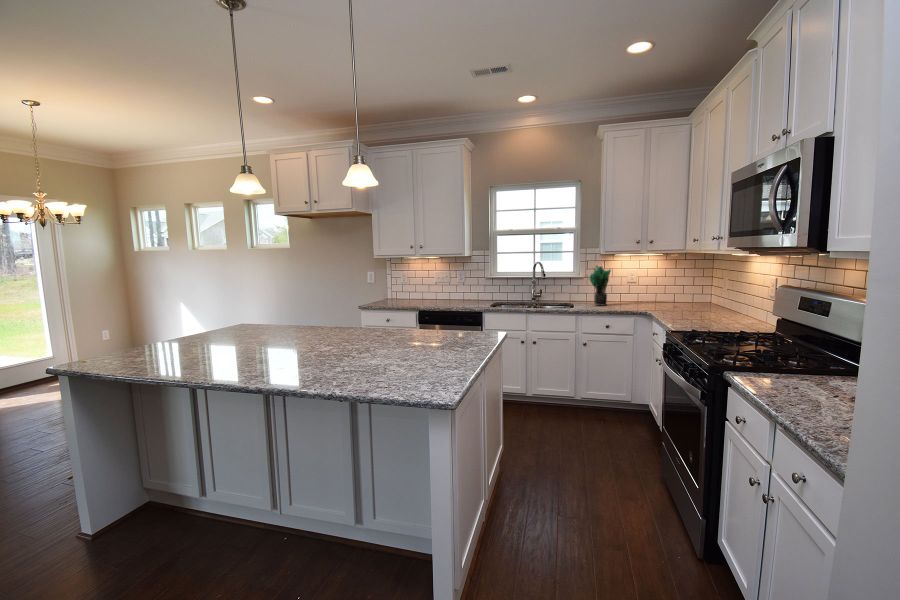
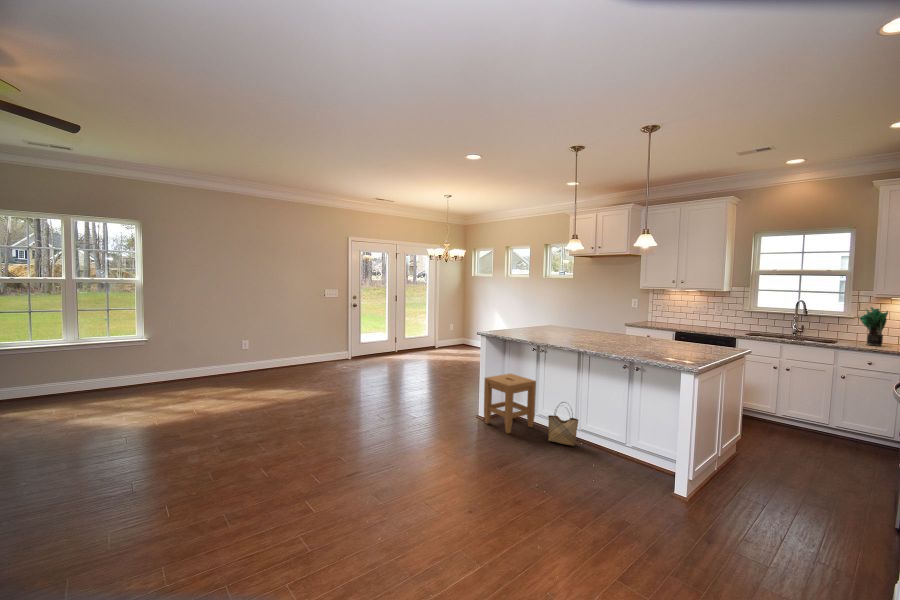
stool: none [63,436,197,578] -> present [484,374,536,434]
woven basket: none [209,479,271,566] -> present [548,402,578,446]

